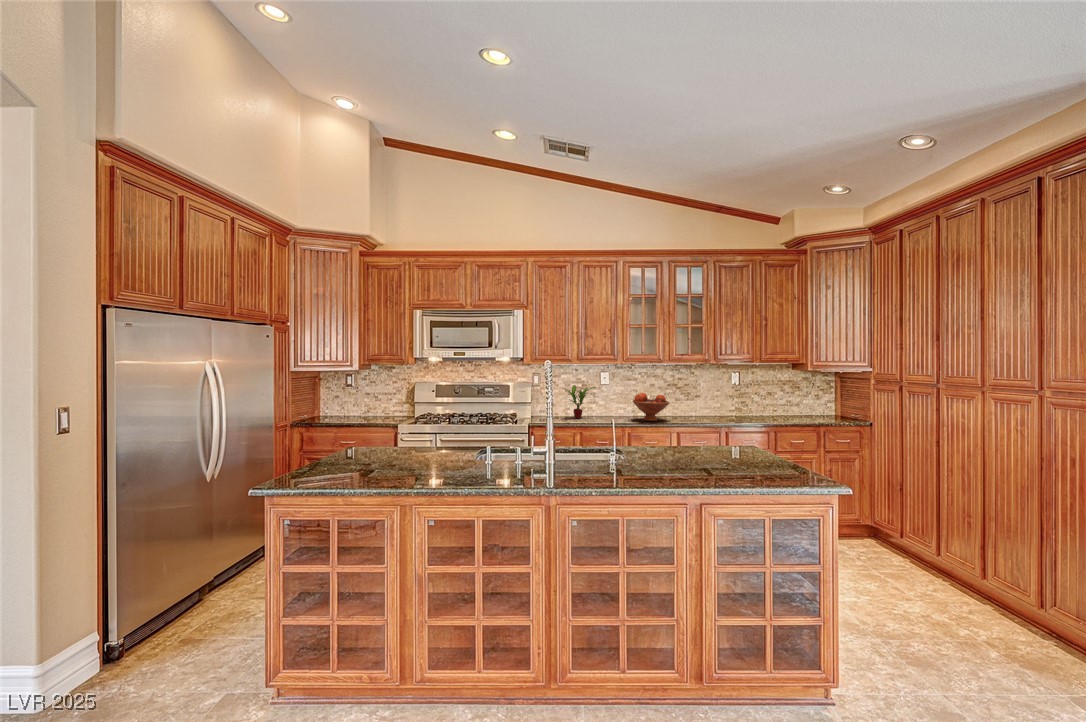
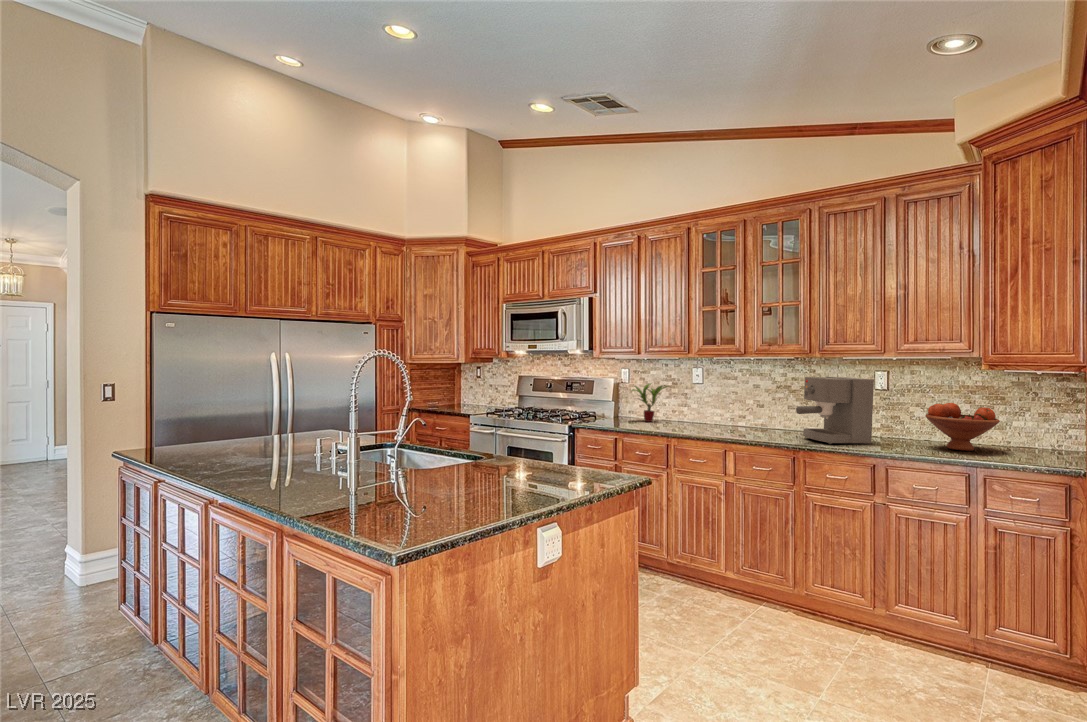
coffee maker: none [715,377,758,423] -> present [796,377,874,444]
fruit bowl: present [633,393,669,421] -> present [925,403,1000,451]

